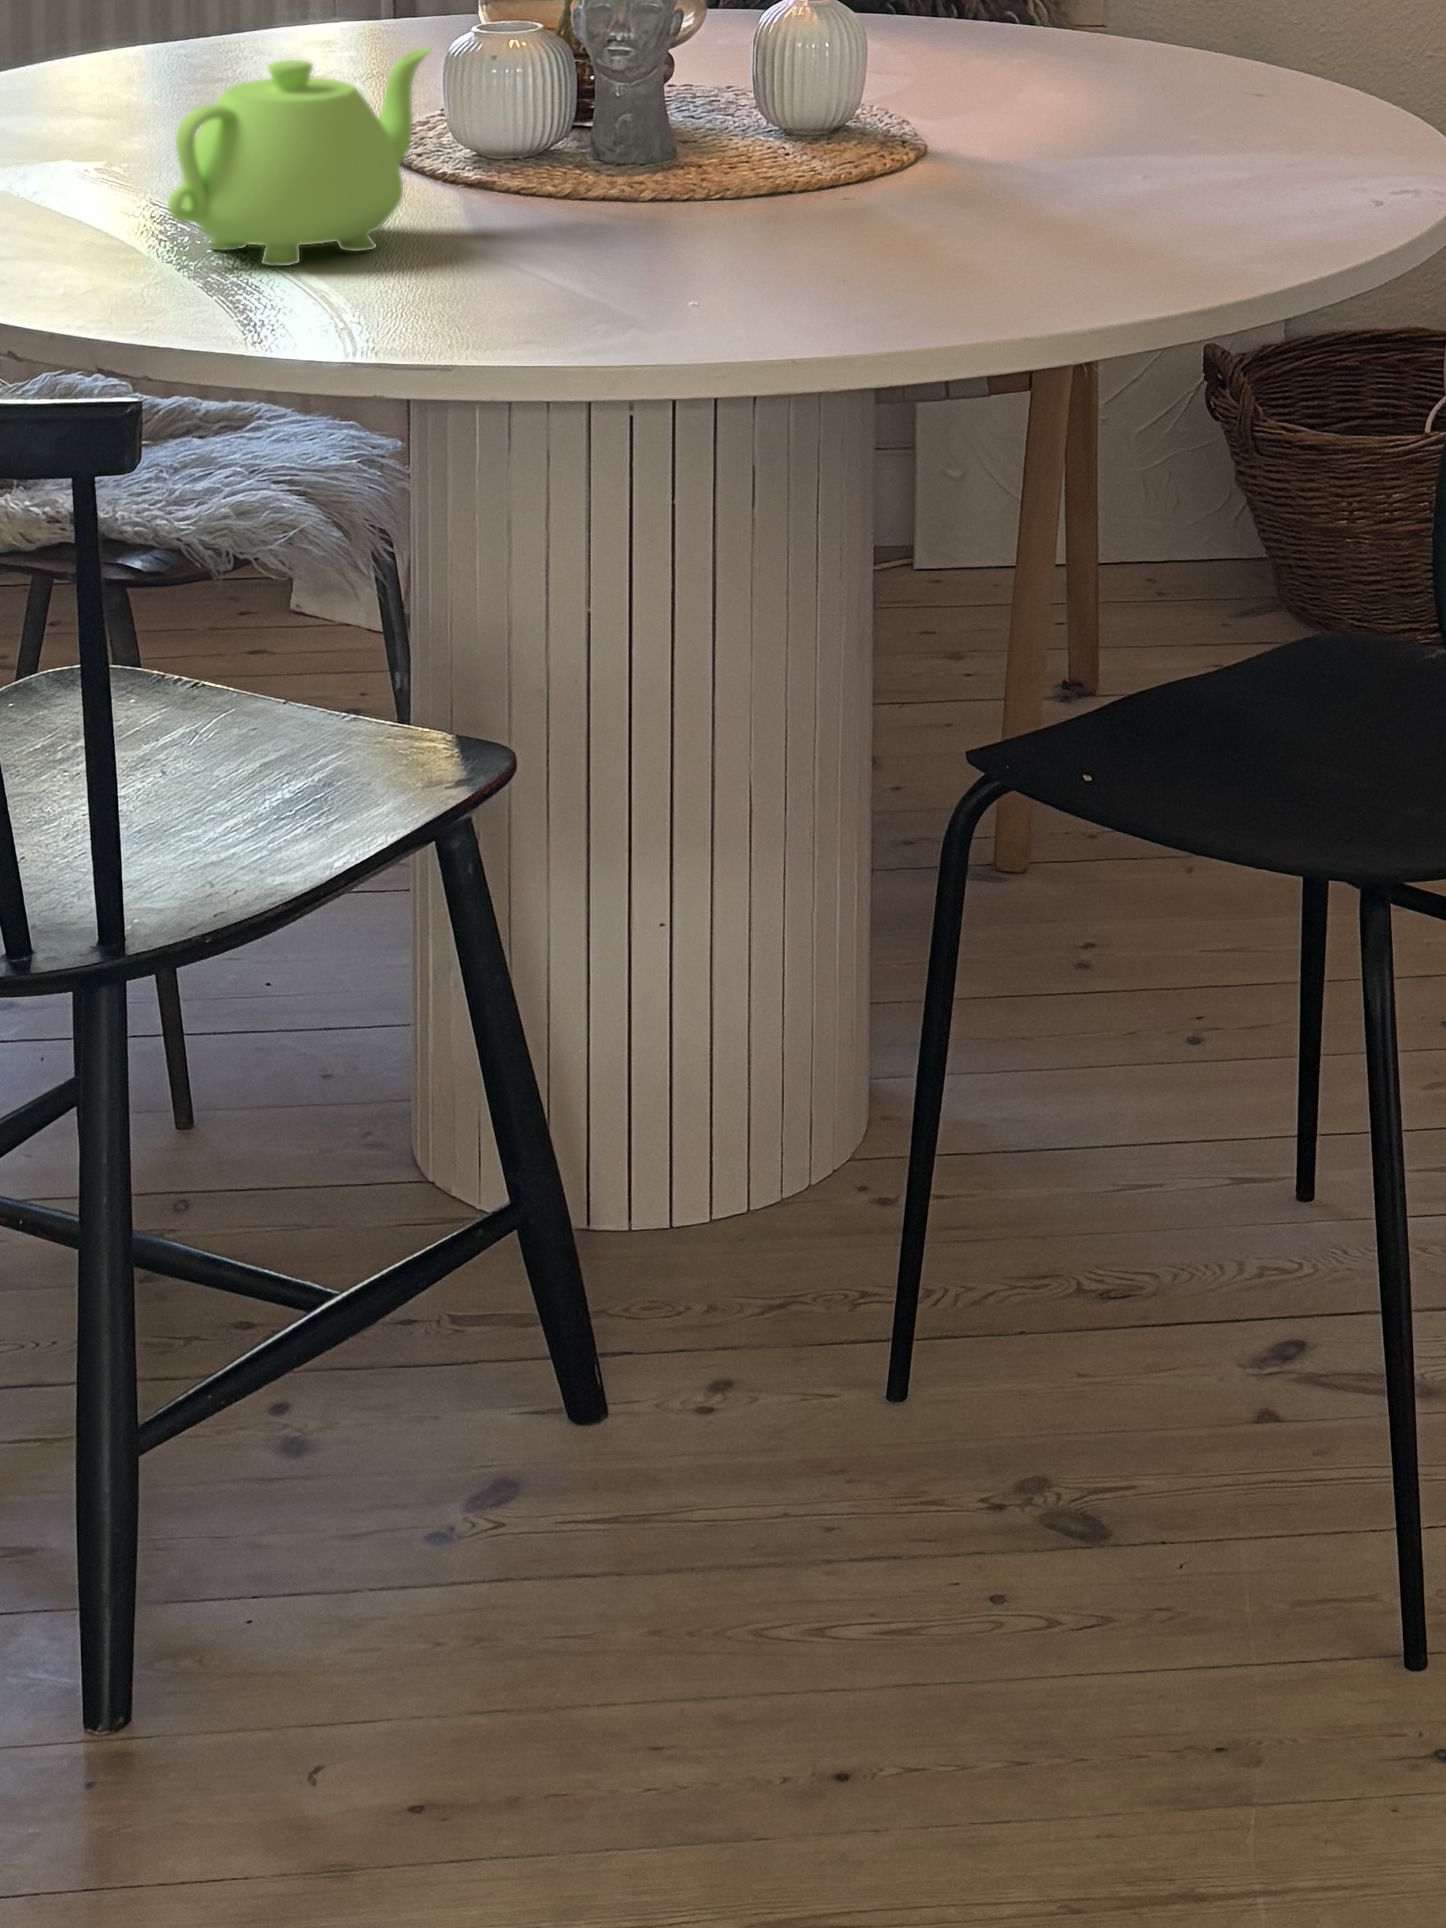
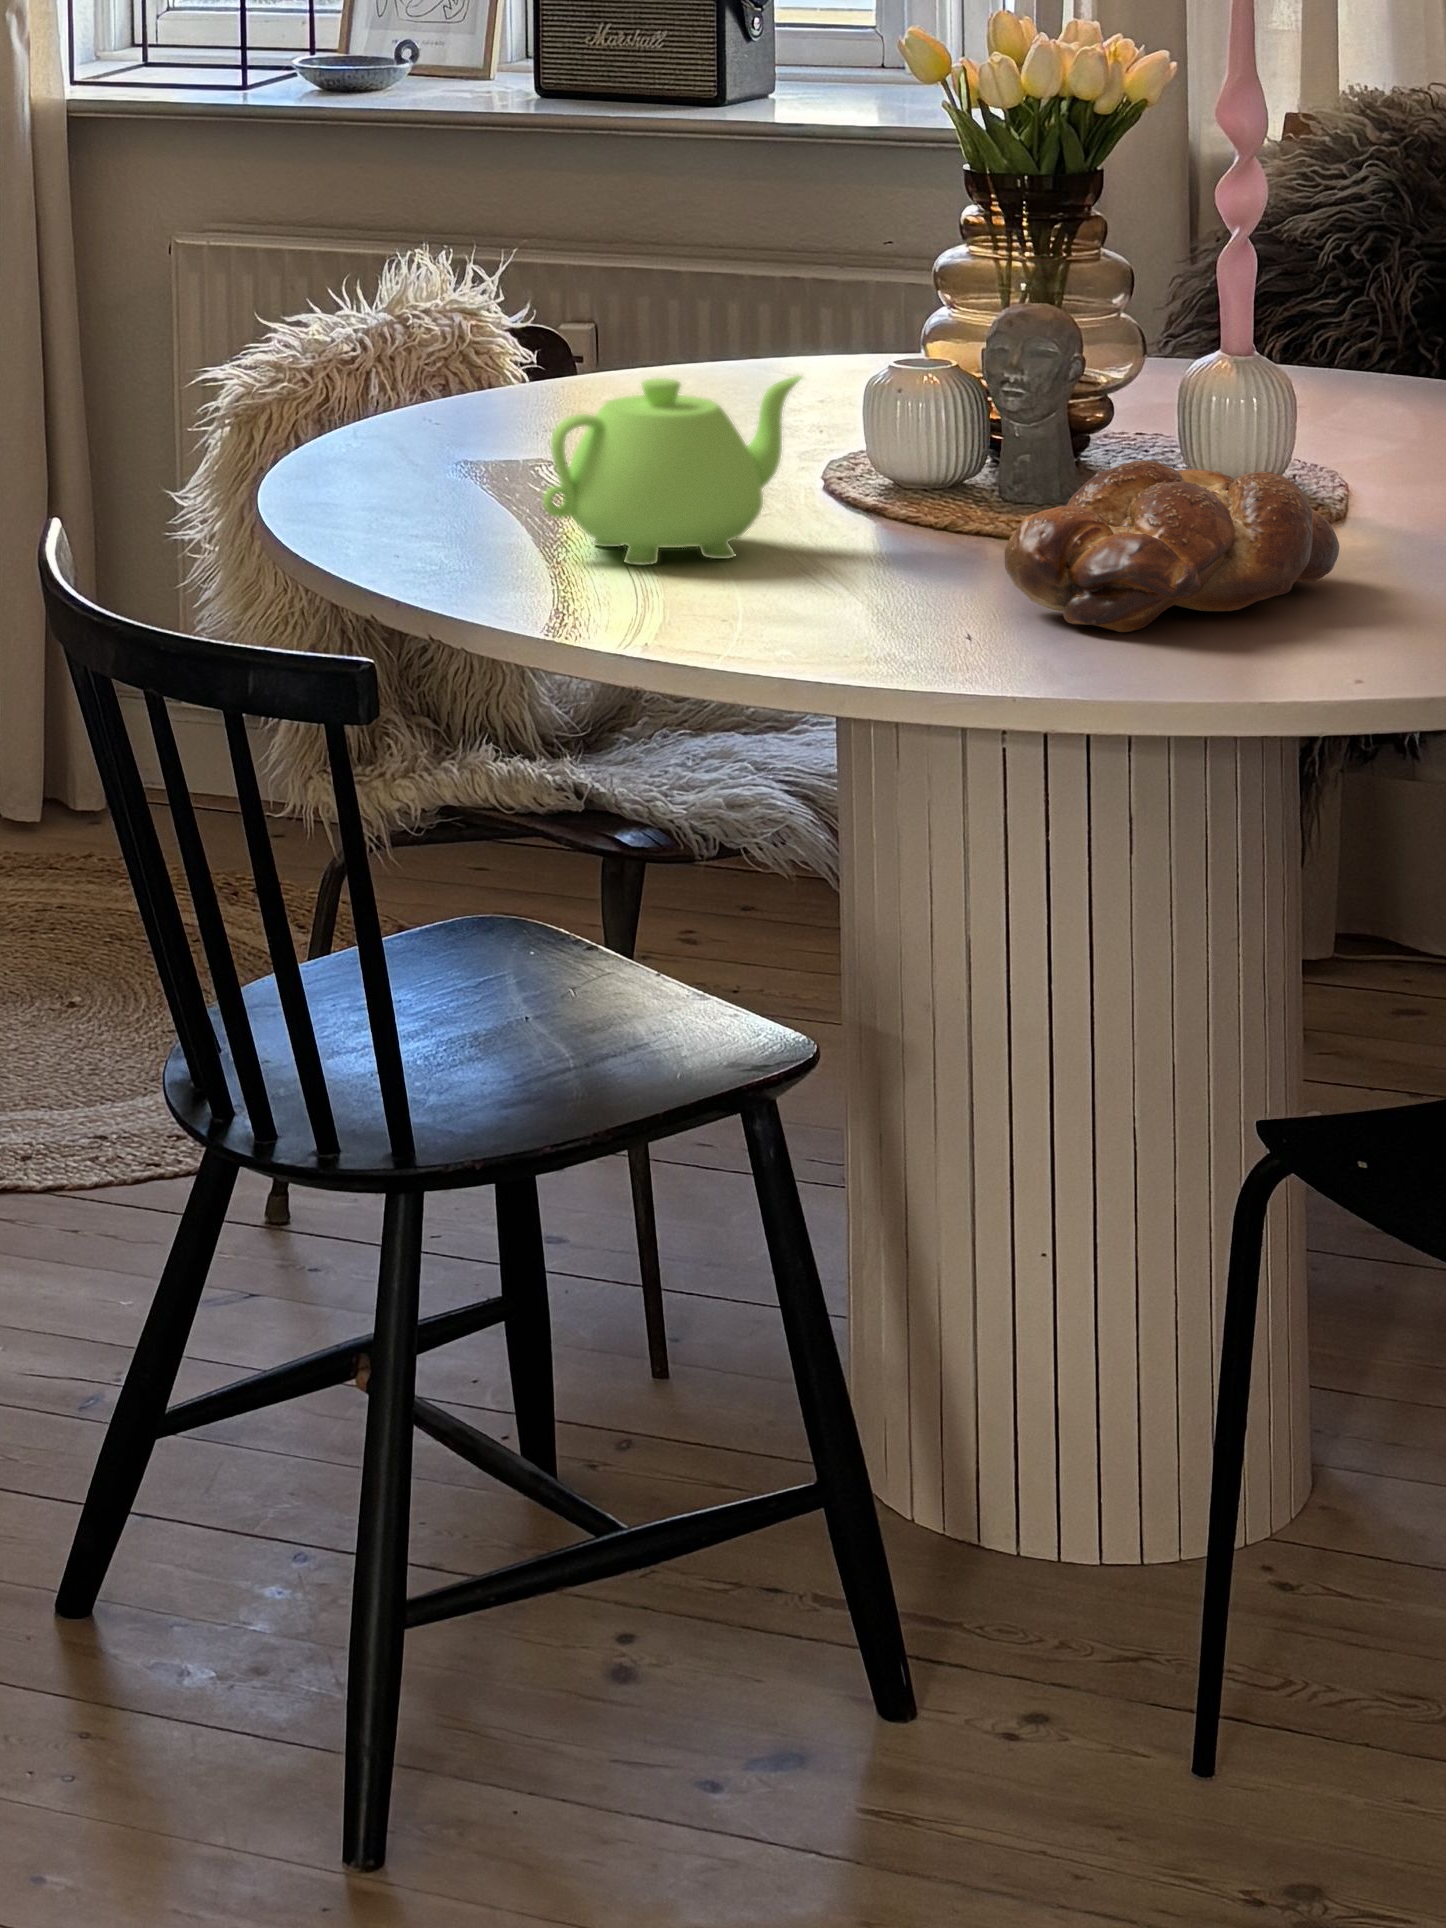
bread loaf: none [699,111,982,284] -> present [1004,460,1339,632]

